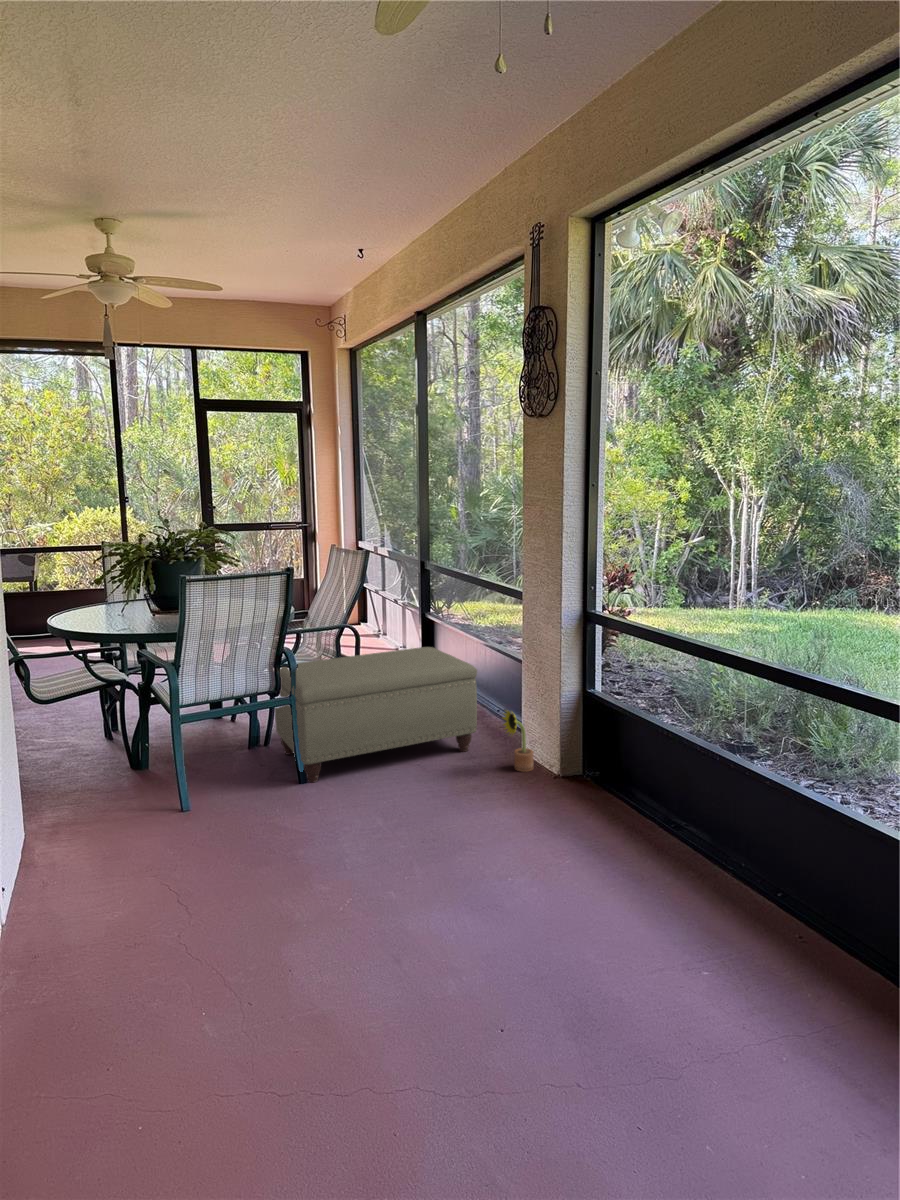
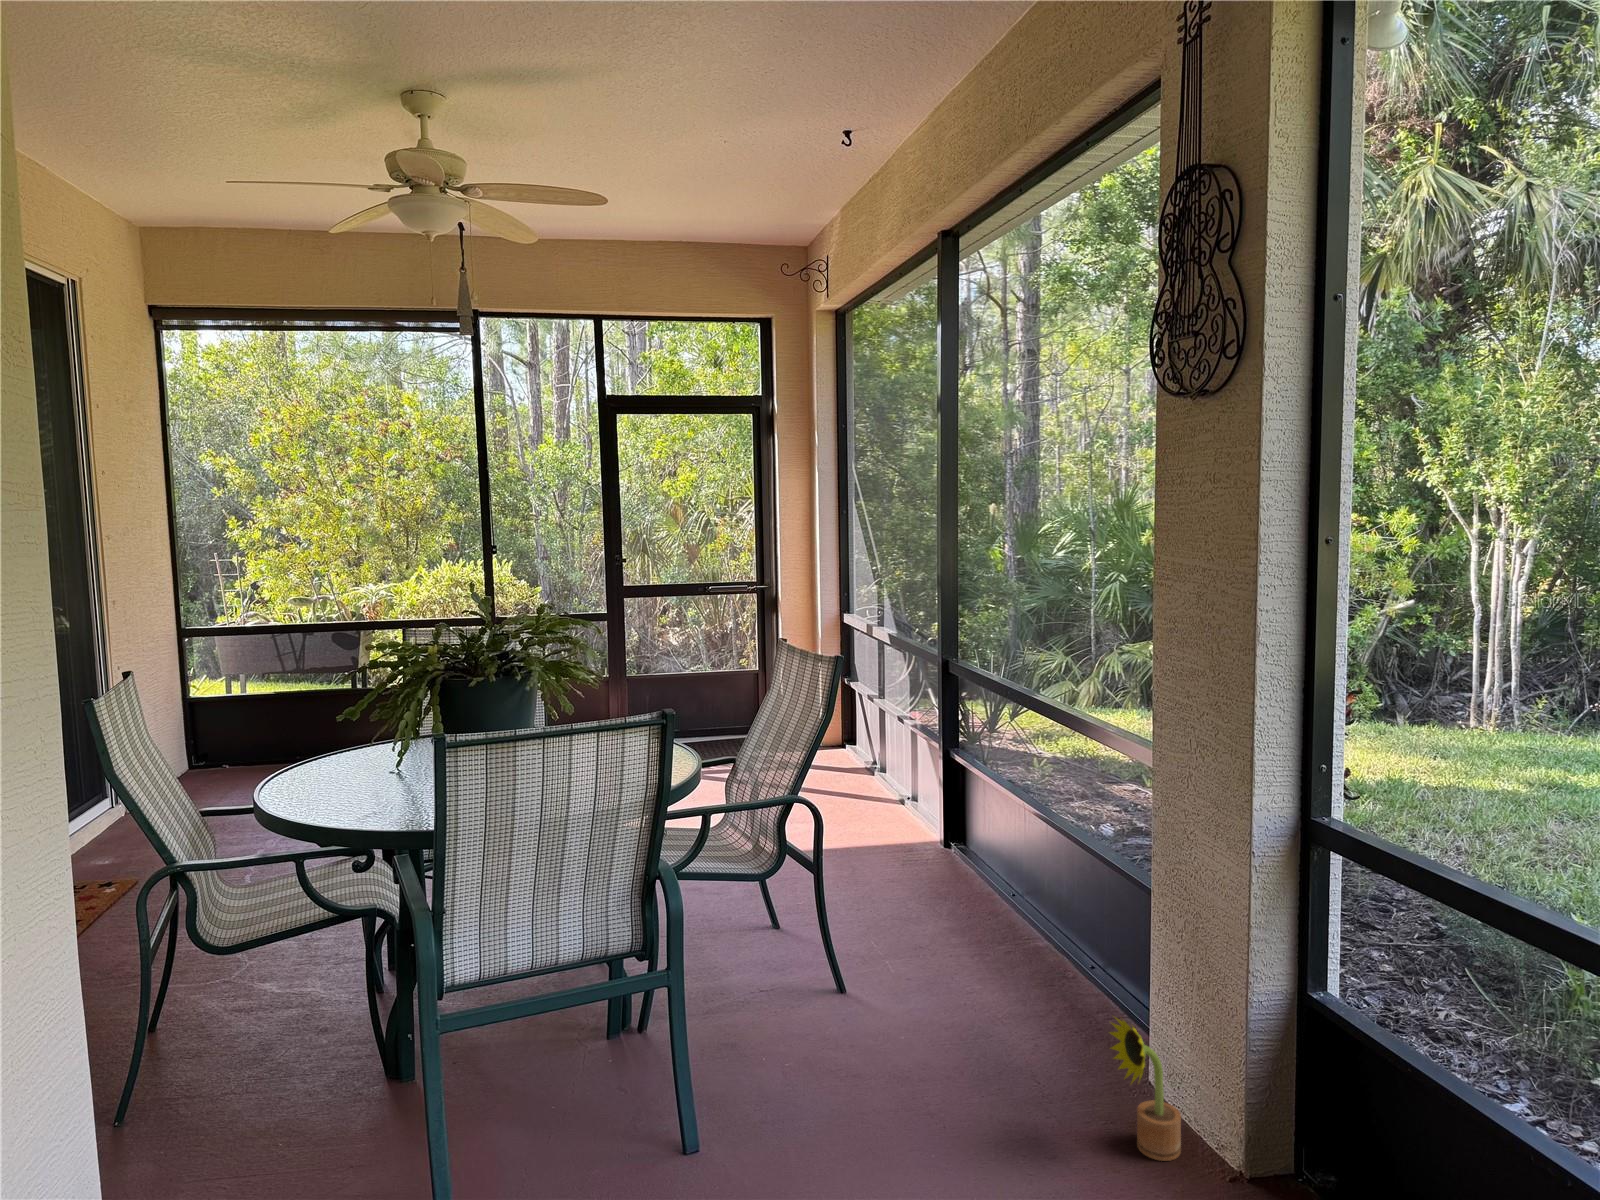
ottoman: present [275,647,477,782] -> none [651,845,1054,1145]

